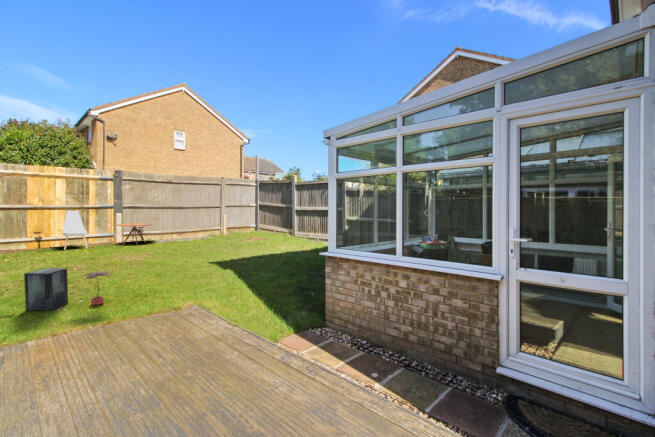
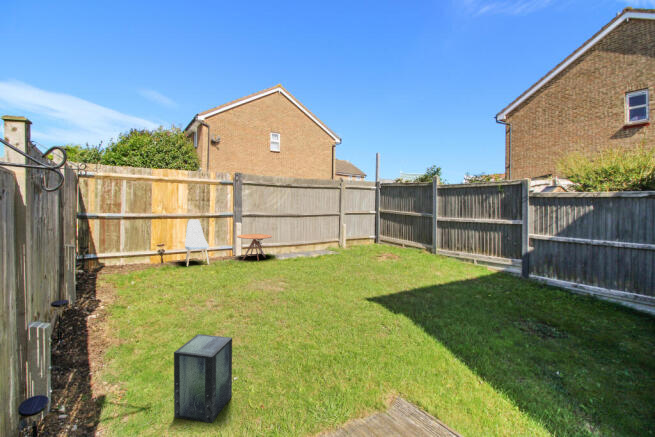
potted plant: present [86,272,110,305] -> none [258,344,303,411]

